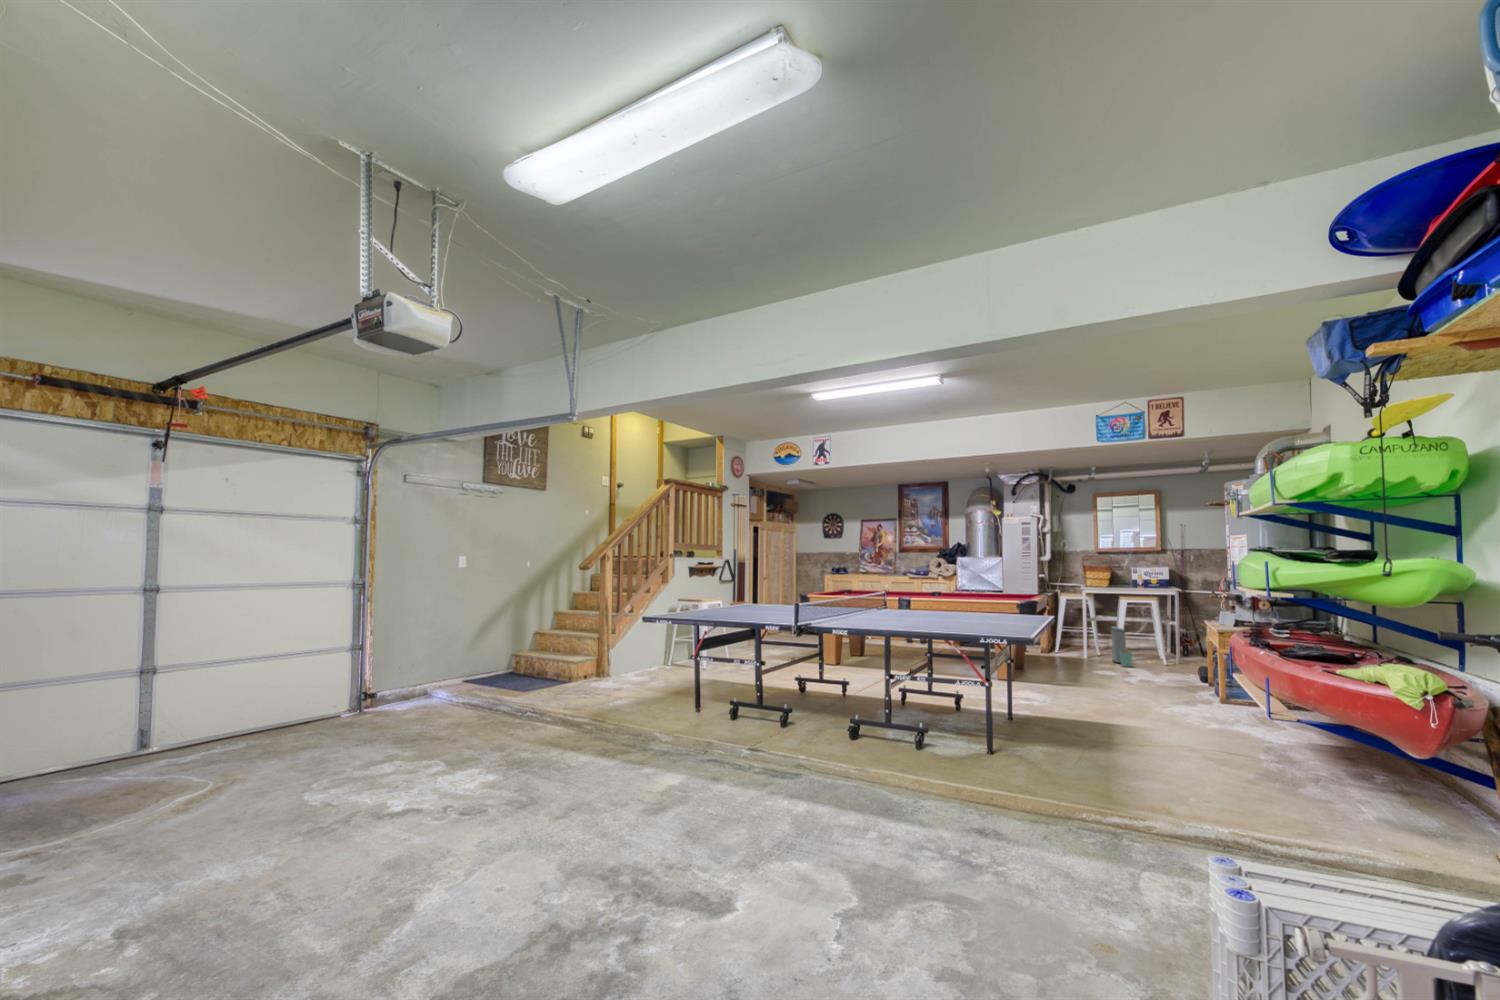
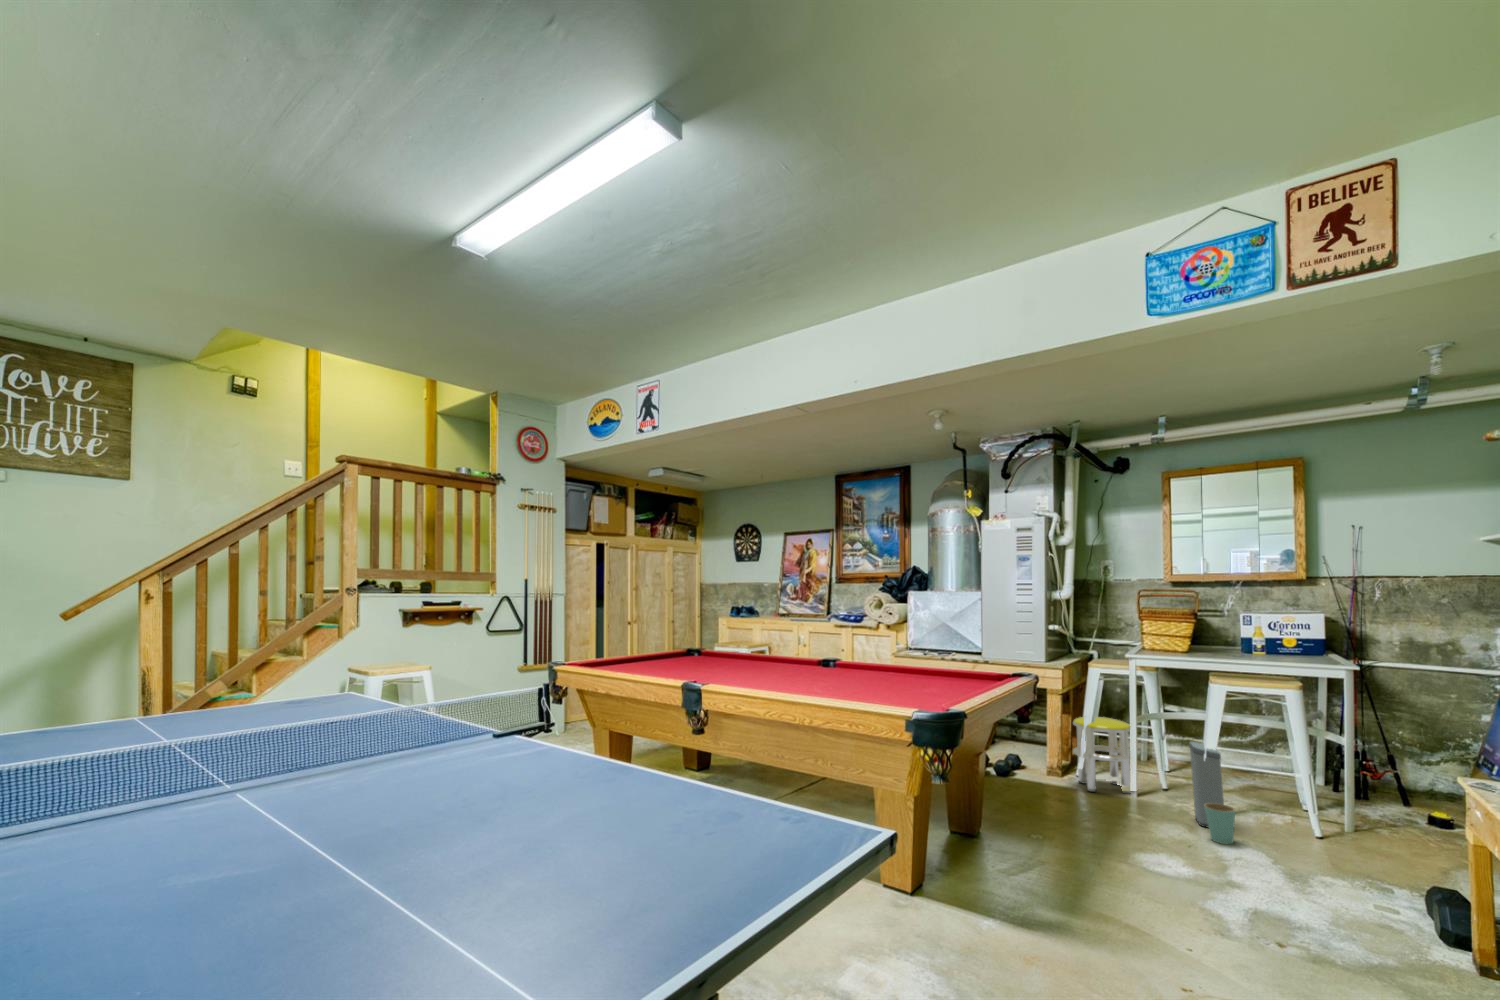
stool: none [1050,620,1080,656] -> present [1073,717,1131,794]

